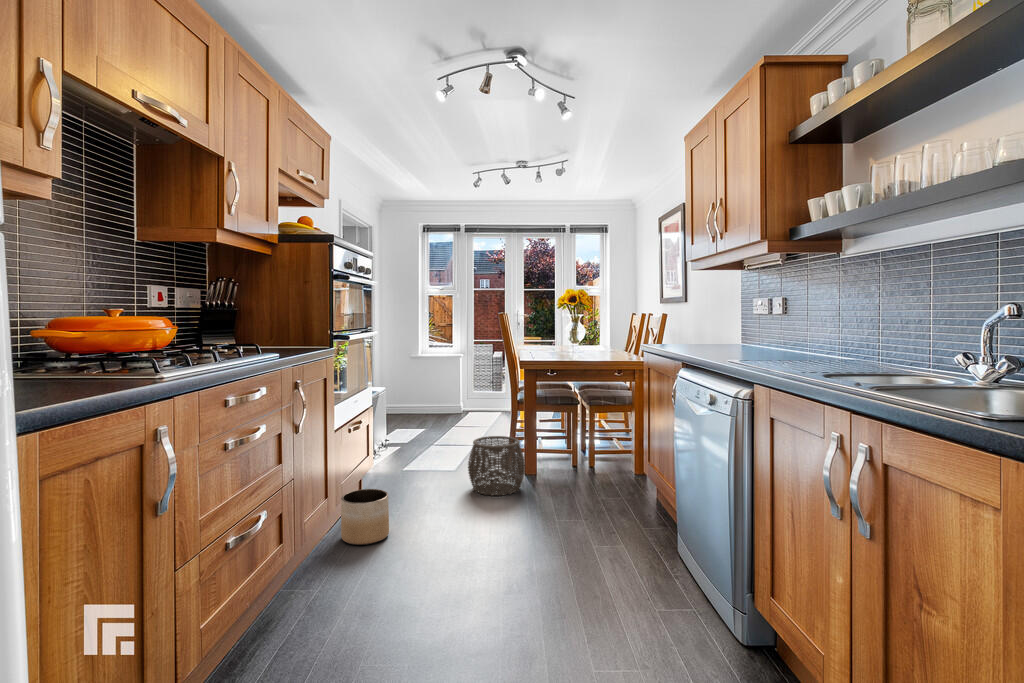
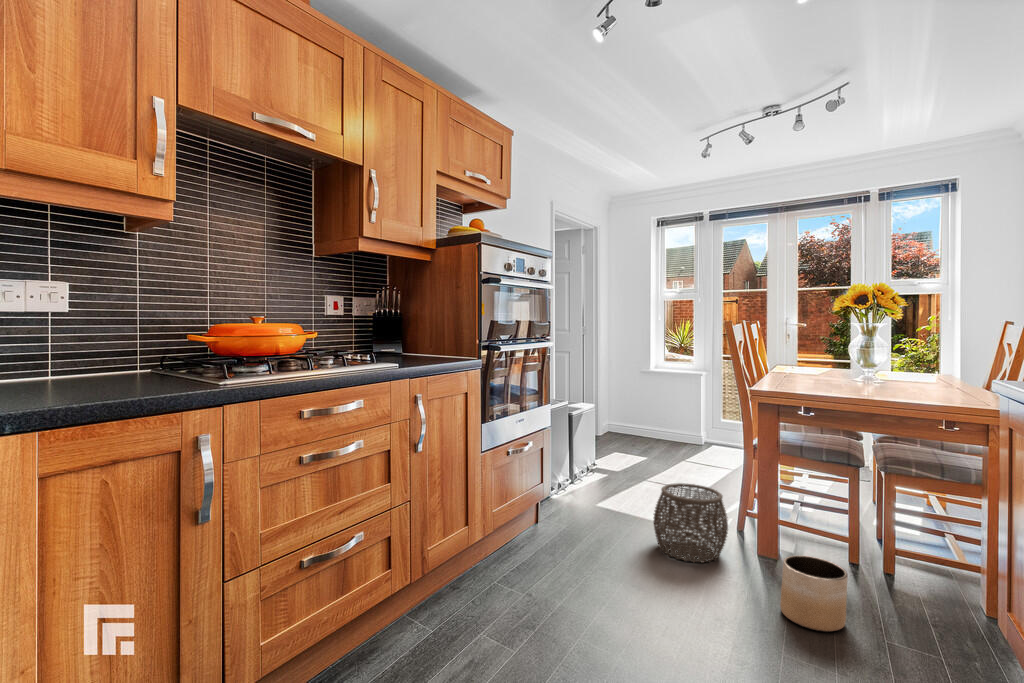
planter: present [341,489,389,545] -> present [780,555,848,632]

